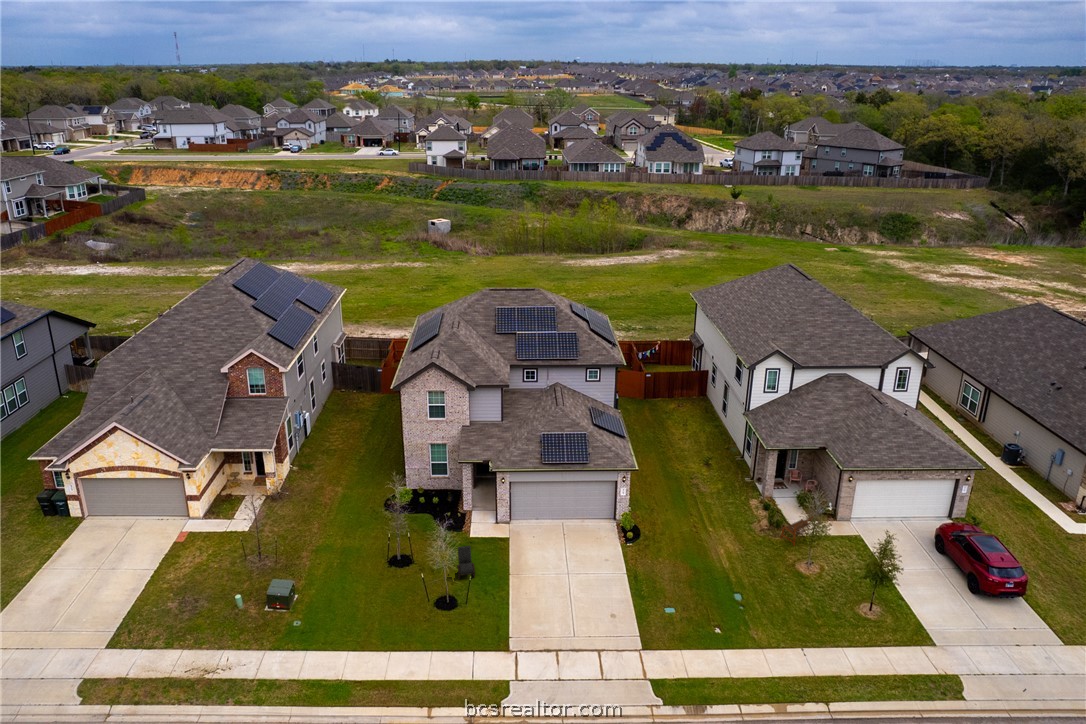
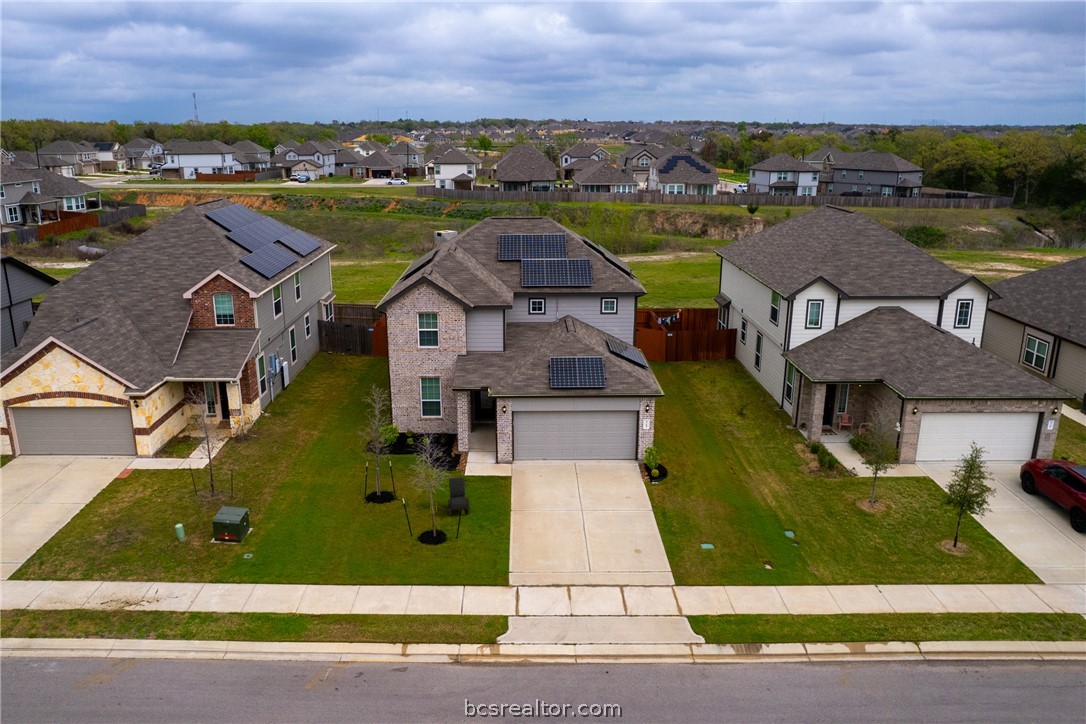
bench: present [781,517,813,546] -> none [835,452,874,487]

